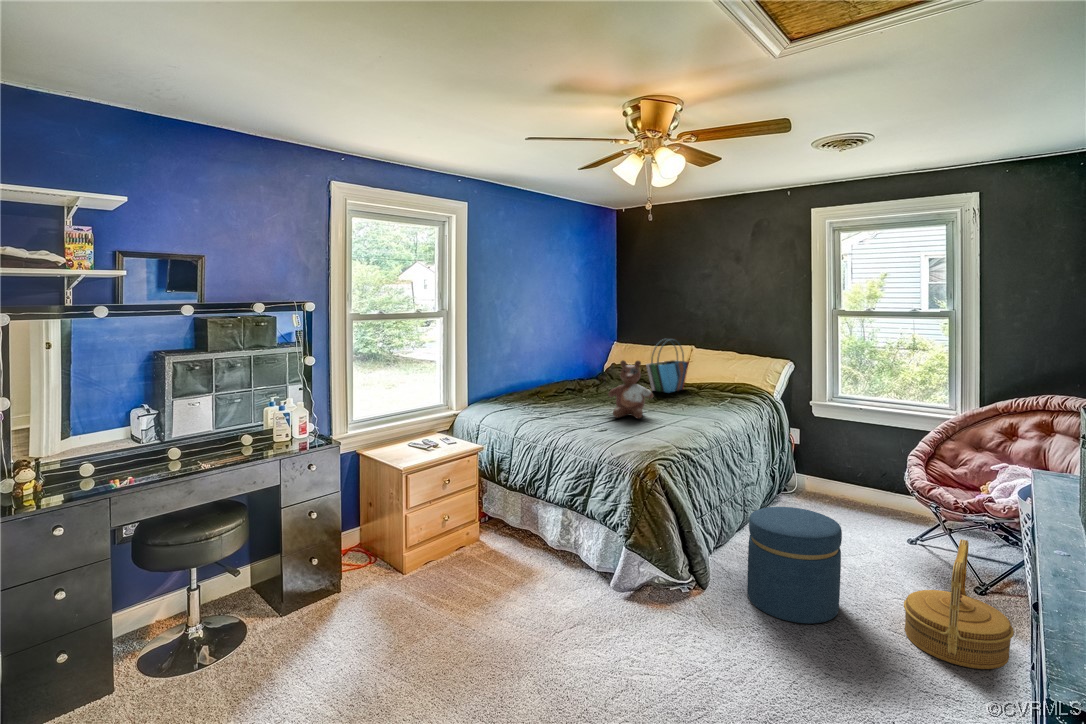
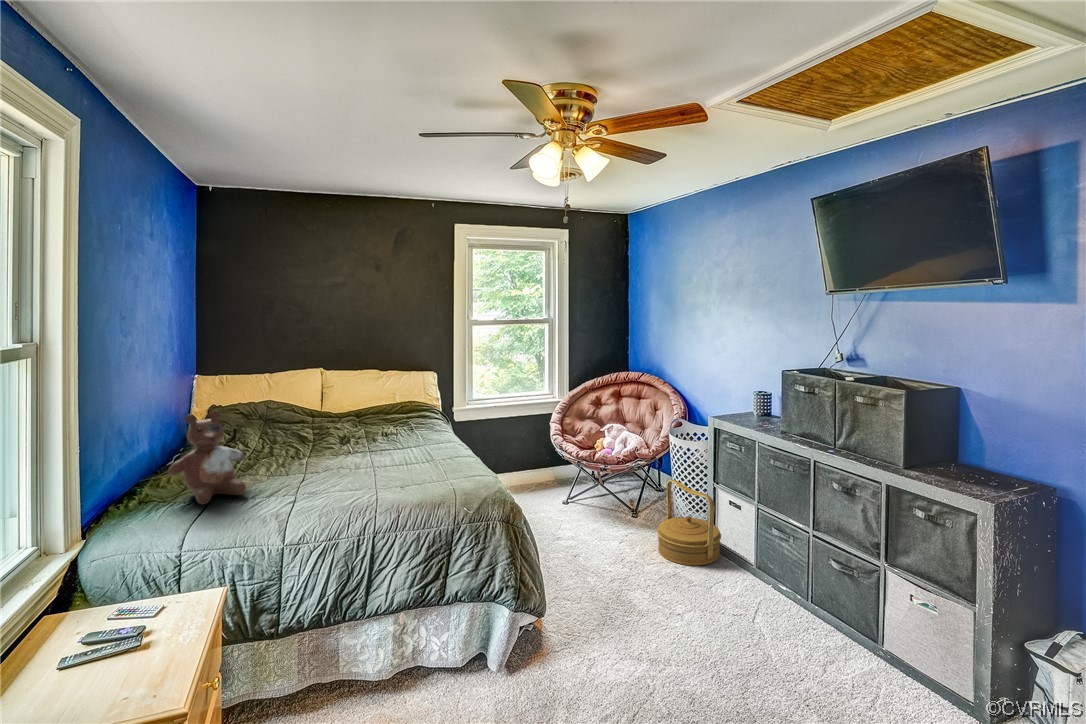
tote bag: present [646,339,689,392] -> none [304,363,336,431]
stuffed bear: present [608,360,653,419] -> present [168,410,246,504]
ottoman: present [747,507,842,624] -> none [565,497,641,601]

